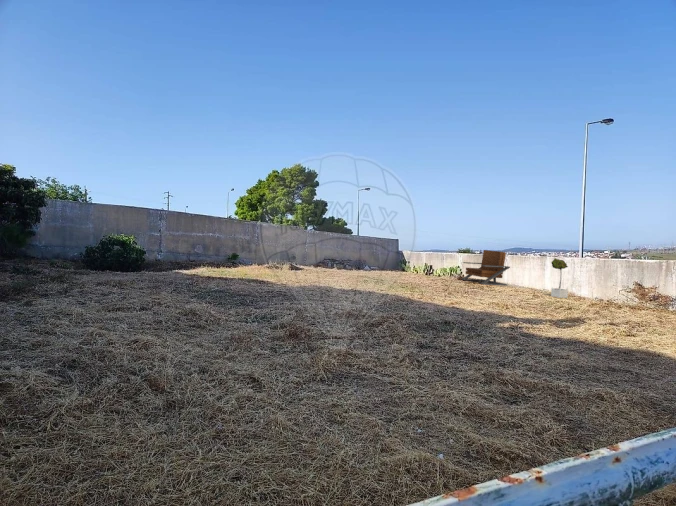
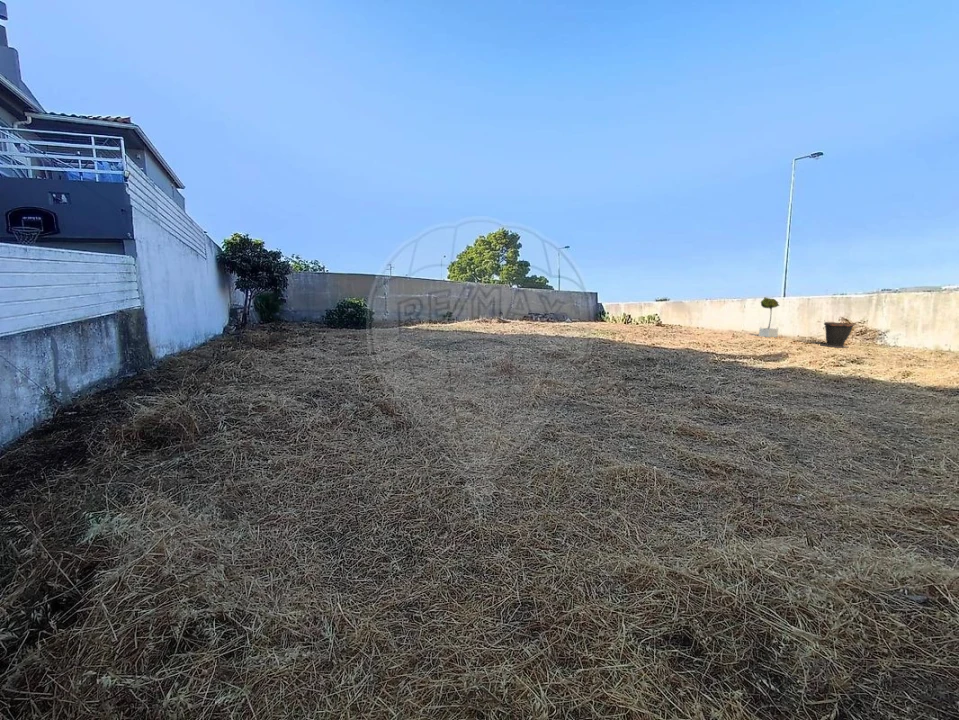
lounge chair: present [462,250,510,285] -> none [662,295,714,329]
bucket: none [603,285,632,312] -> present [824,322,855,348]

